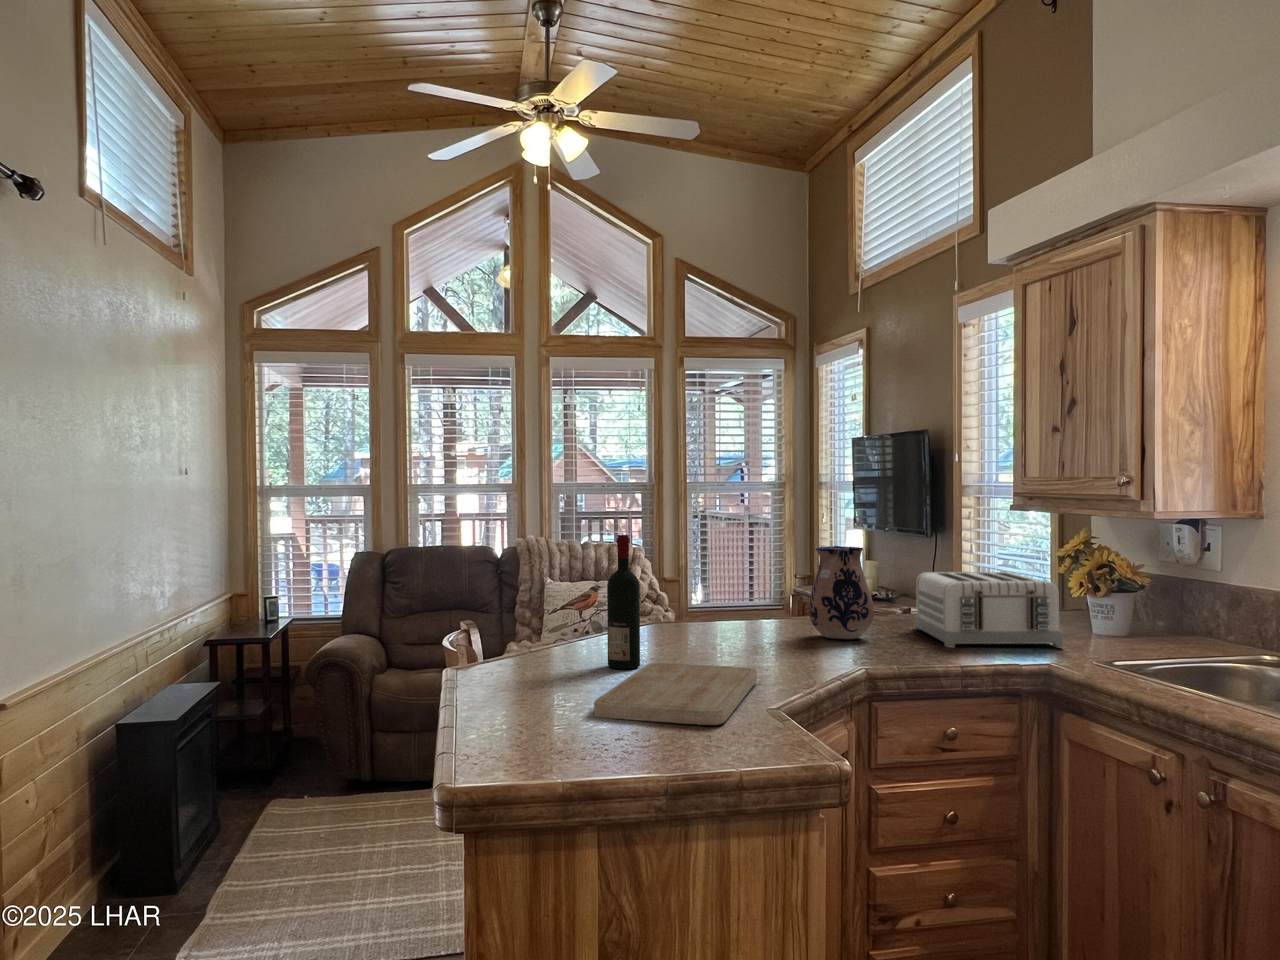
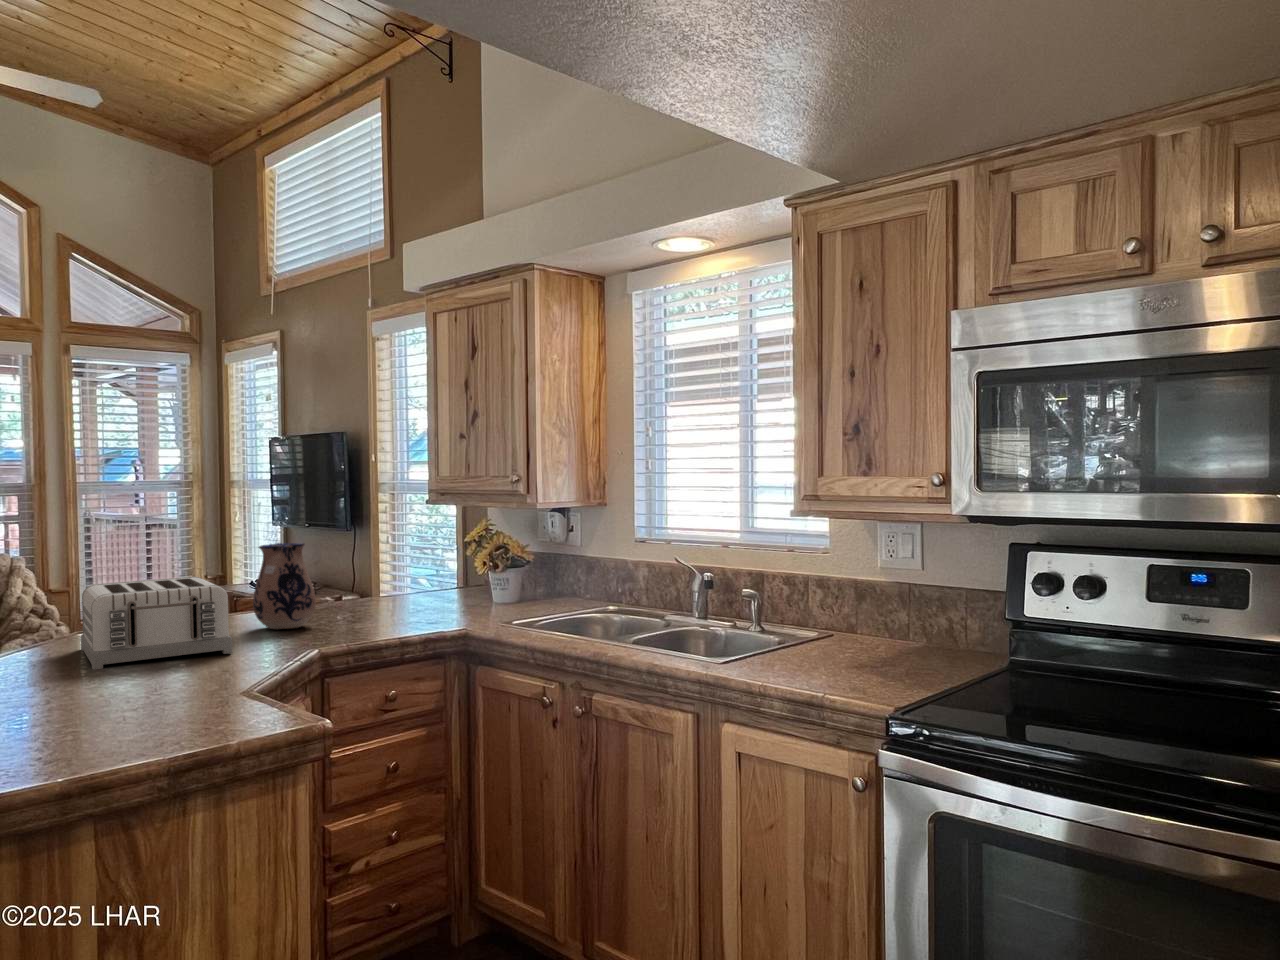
wine bottle: present [607,535,640,669] -> none [43,544,85,683]
toaster: present [914,572,1063,648] -> present [81,577,232,669]
cutting board: present [594,663,757,725] -> none [57,662,220,728]

